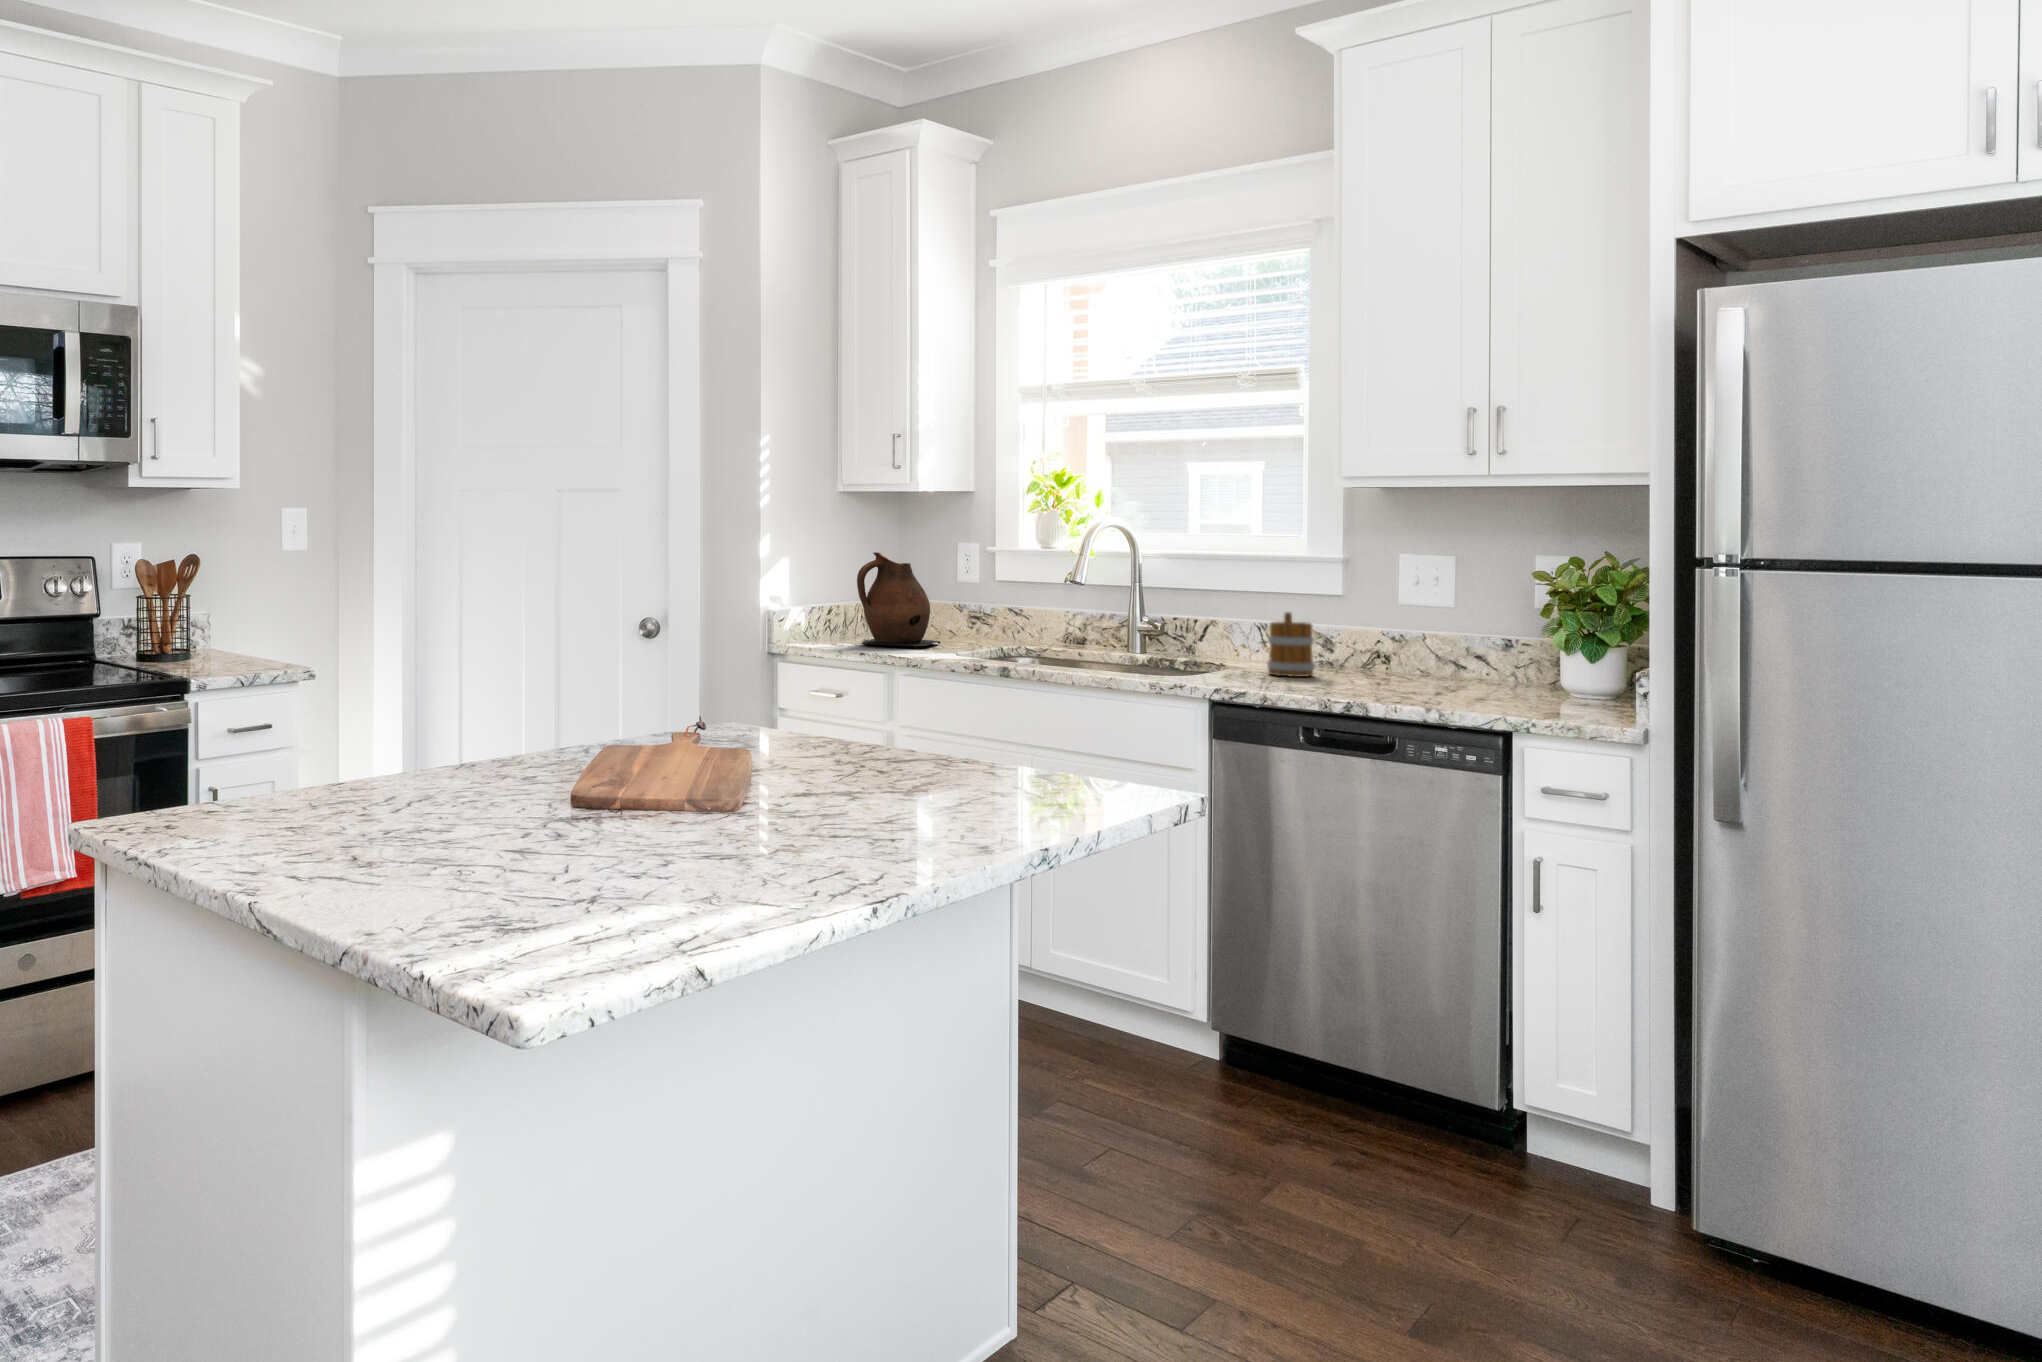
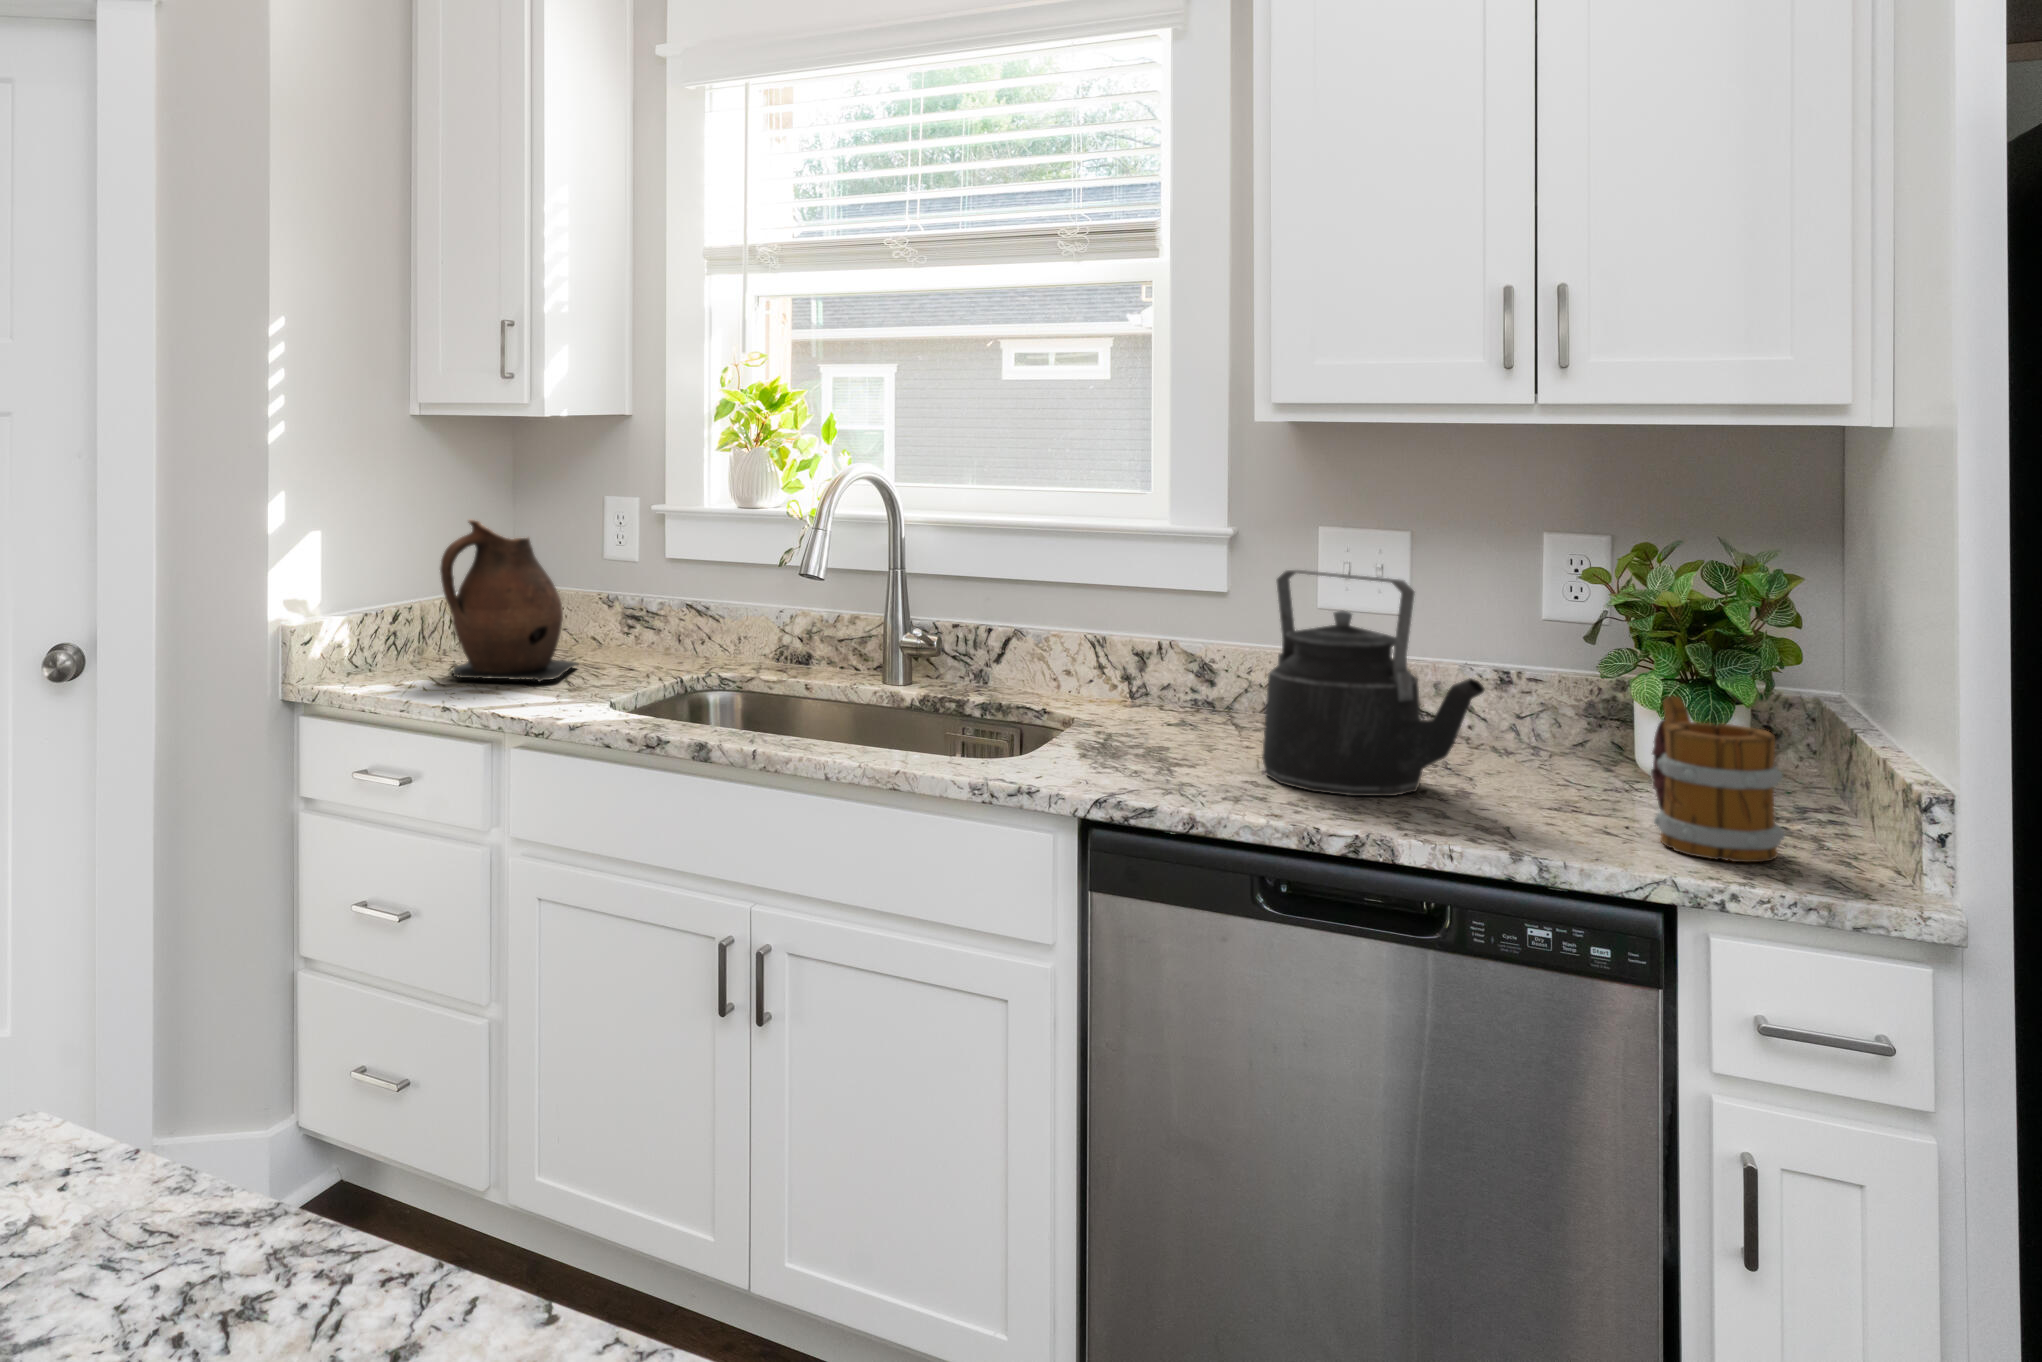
kettle: none [1326,571,1439,693] -> present [1262,570,1485,796]
mug: present [1267,612,1315,677] -> present [1651,696,1785,862]

